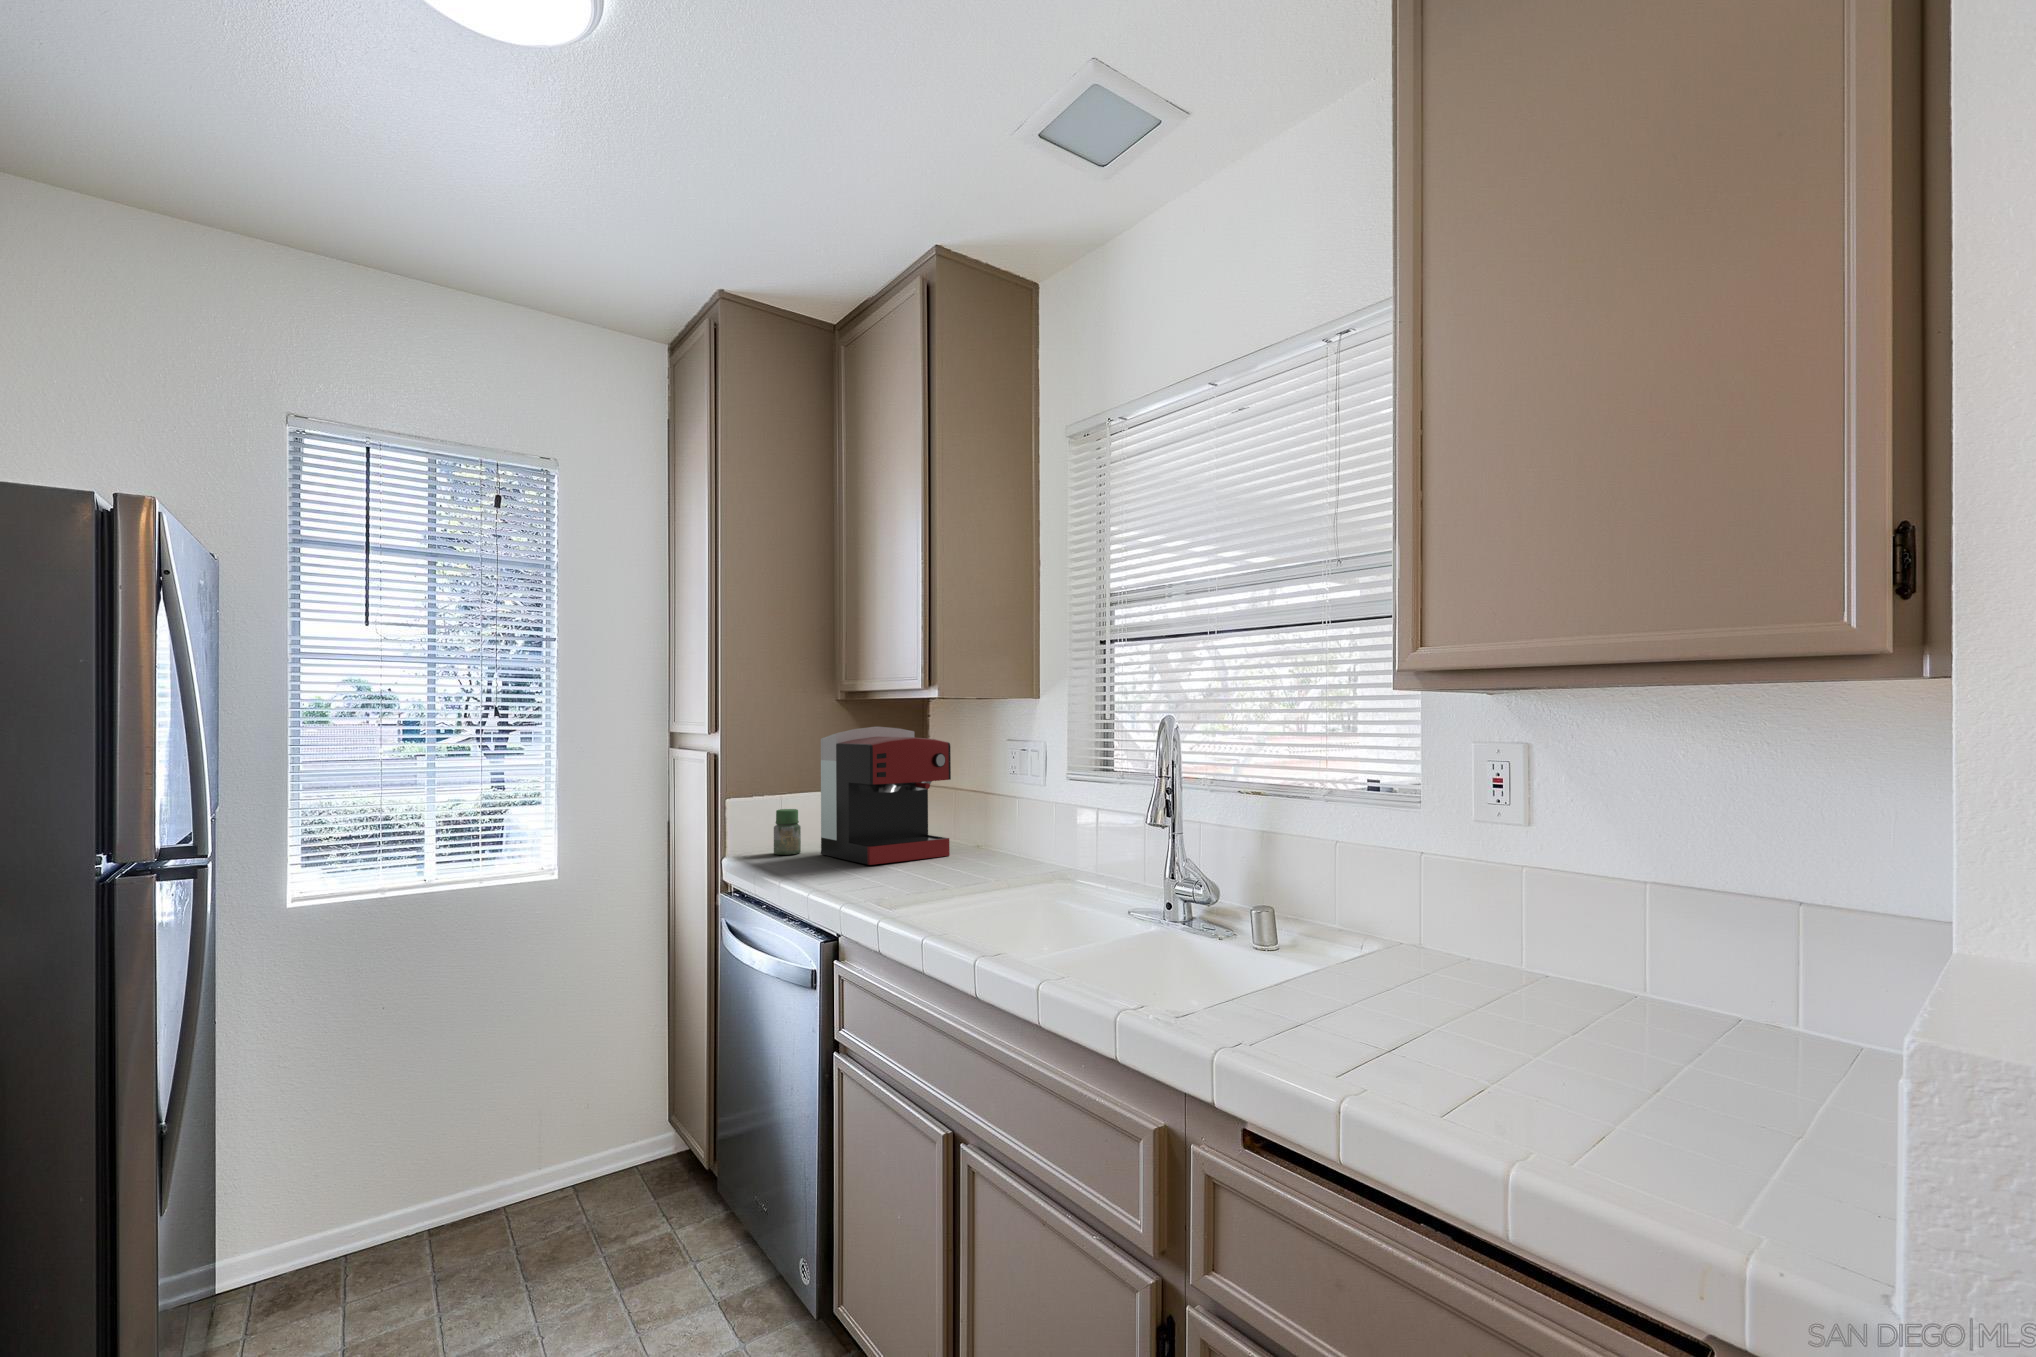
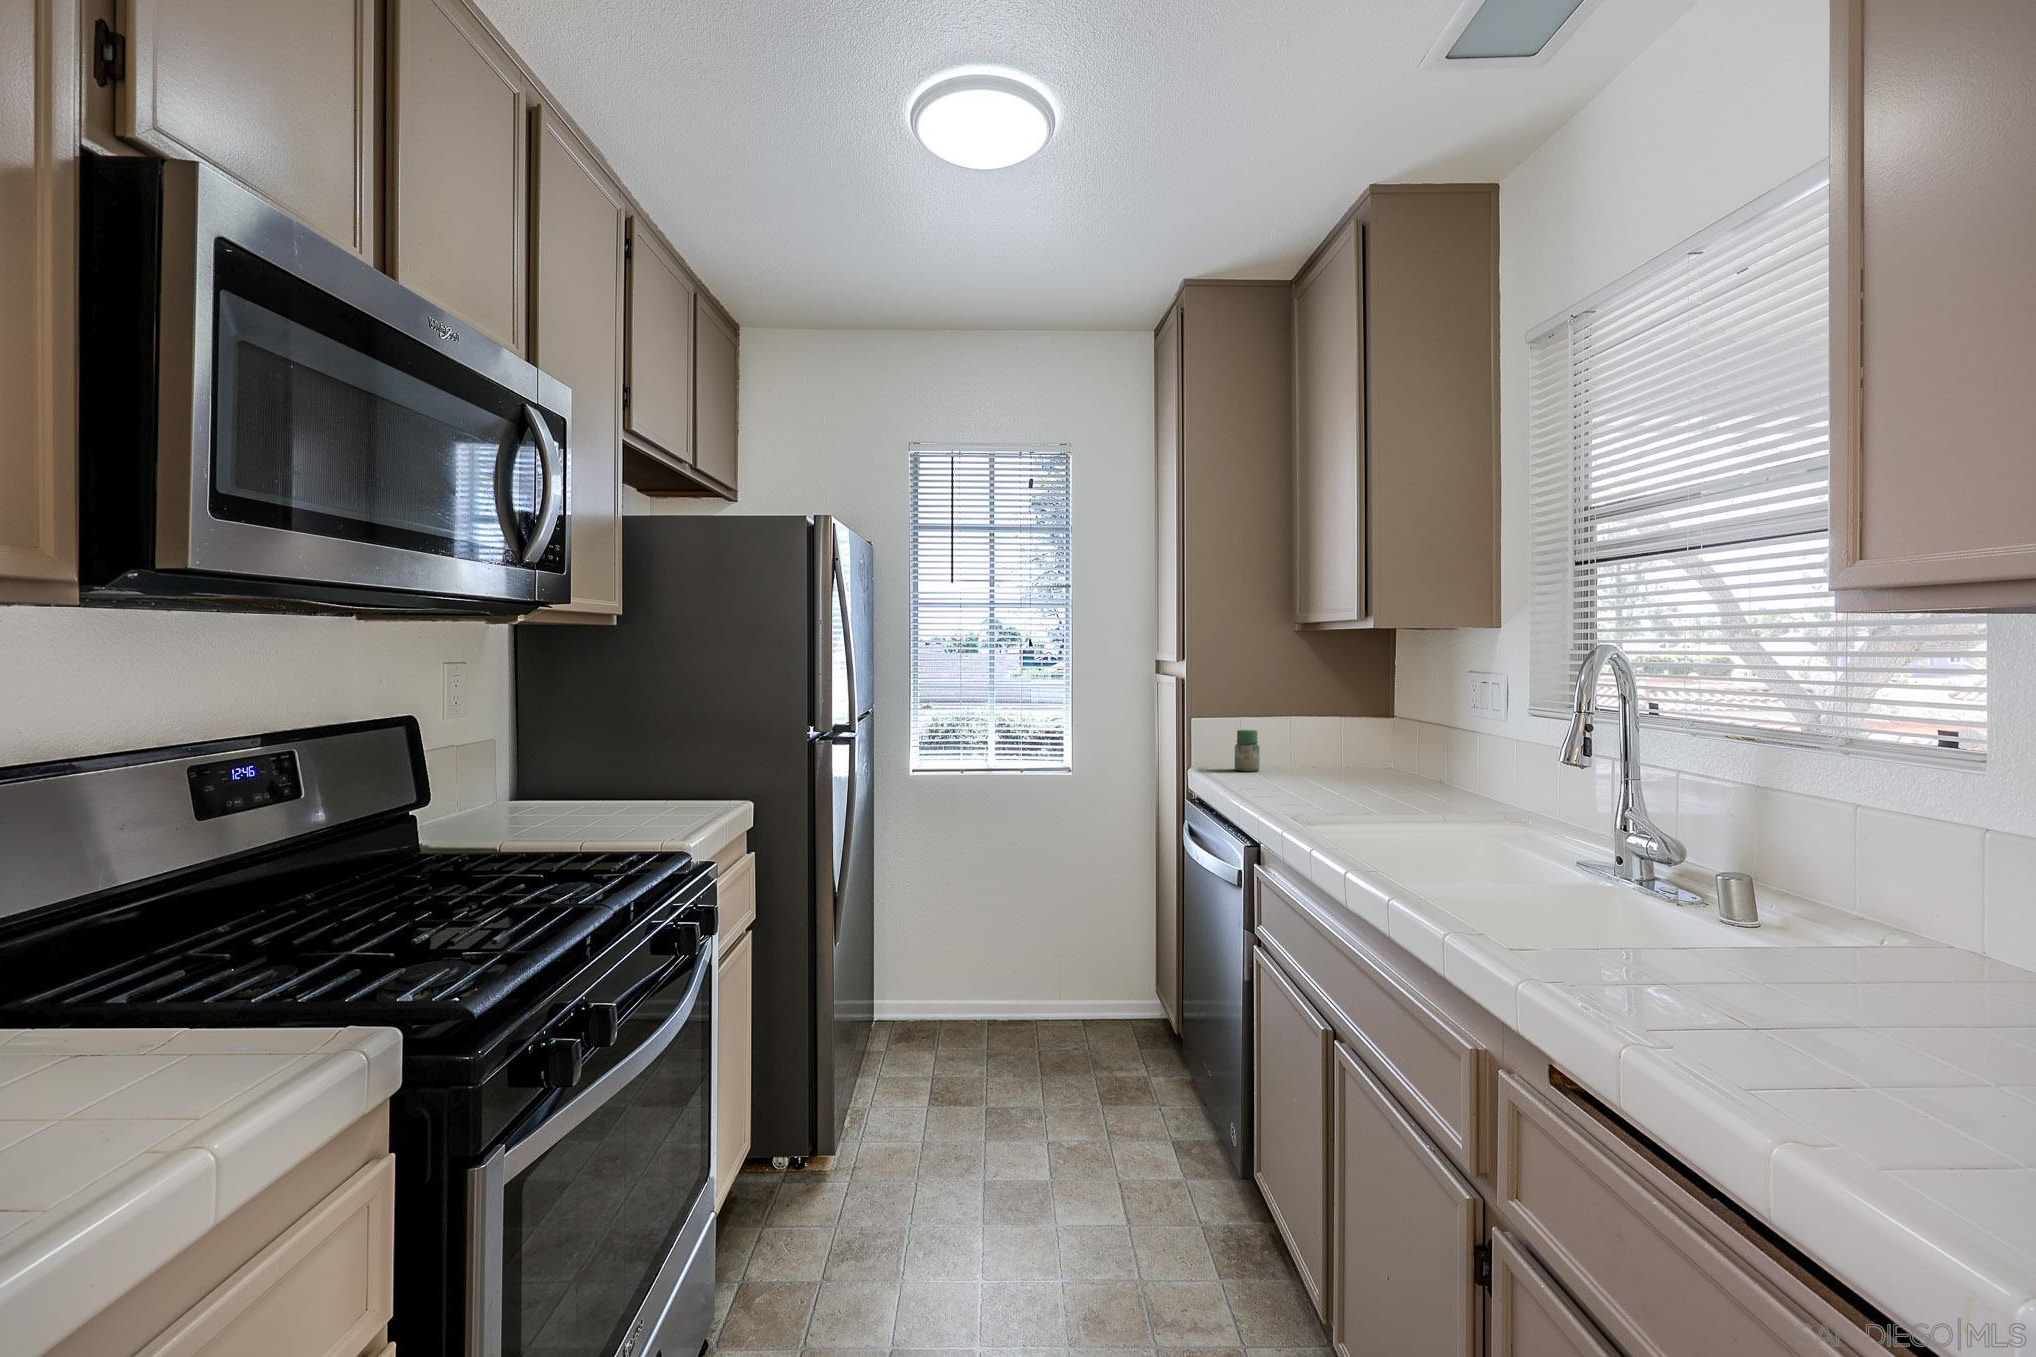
coffee maker: present [821,726,951,865] -> none [1277,655,1404,786]

